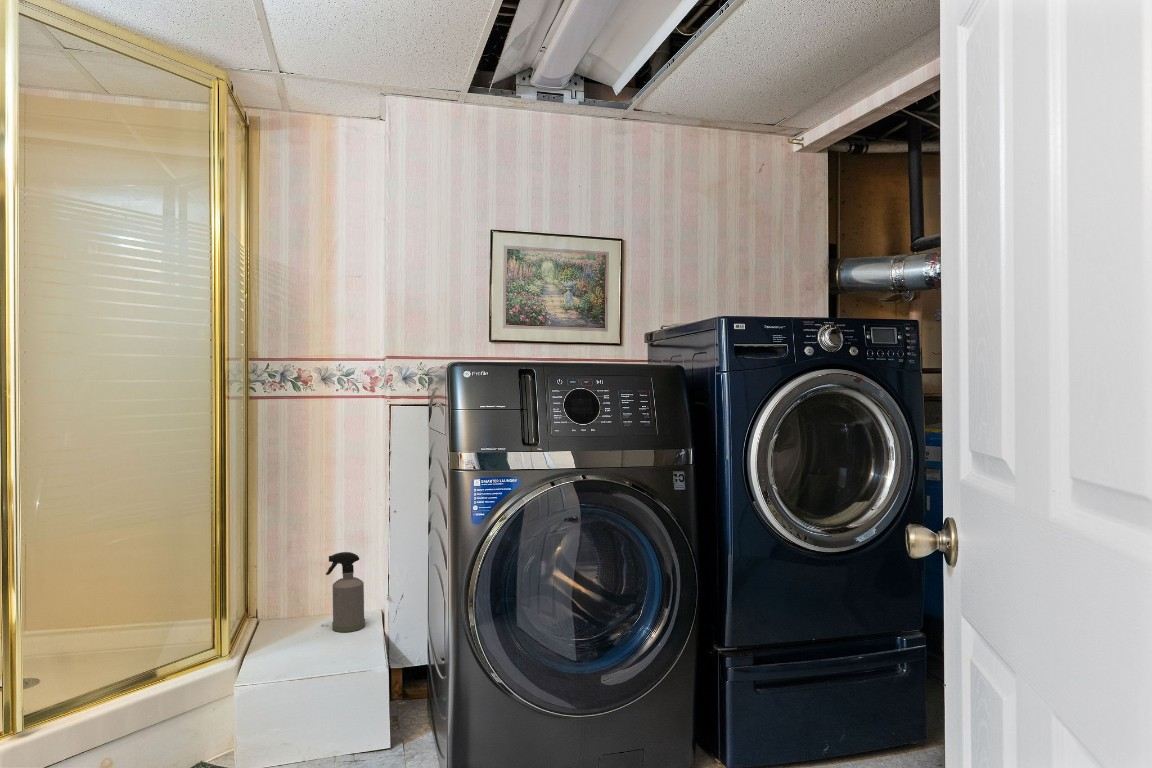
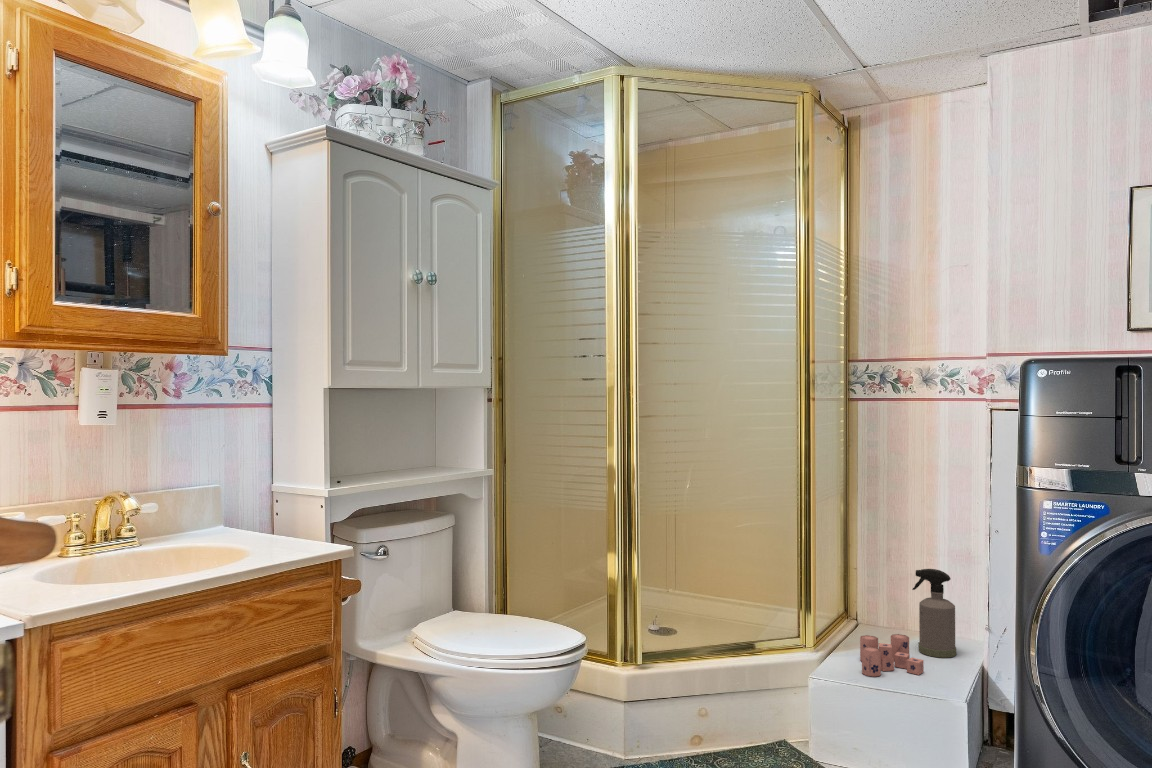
candle: none [289,619,351,668] -> present [860,634,924,677]

